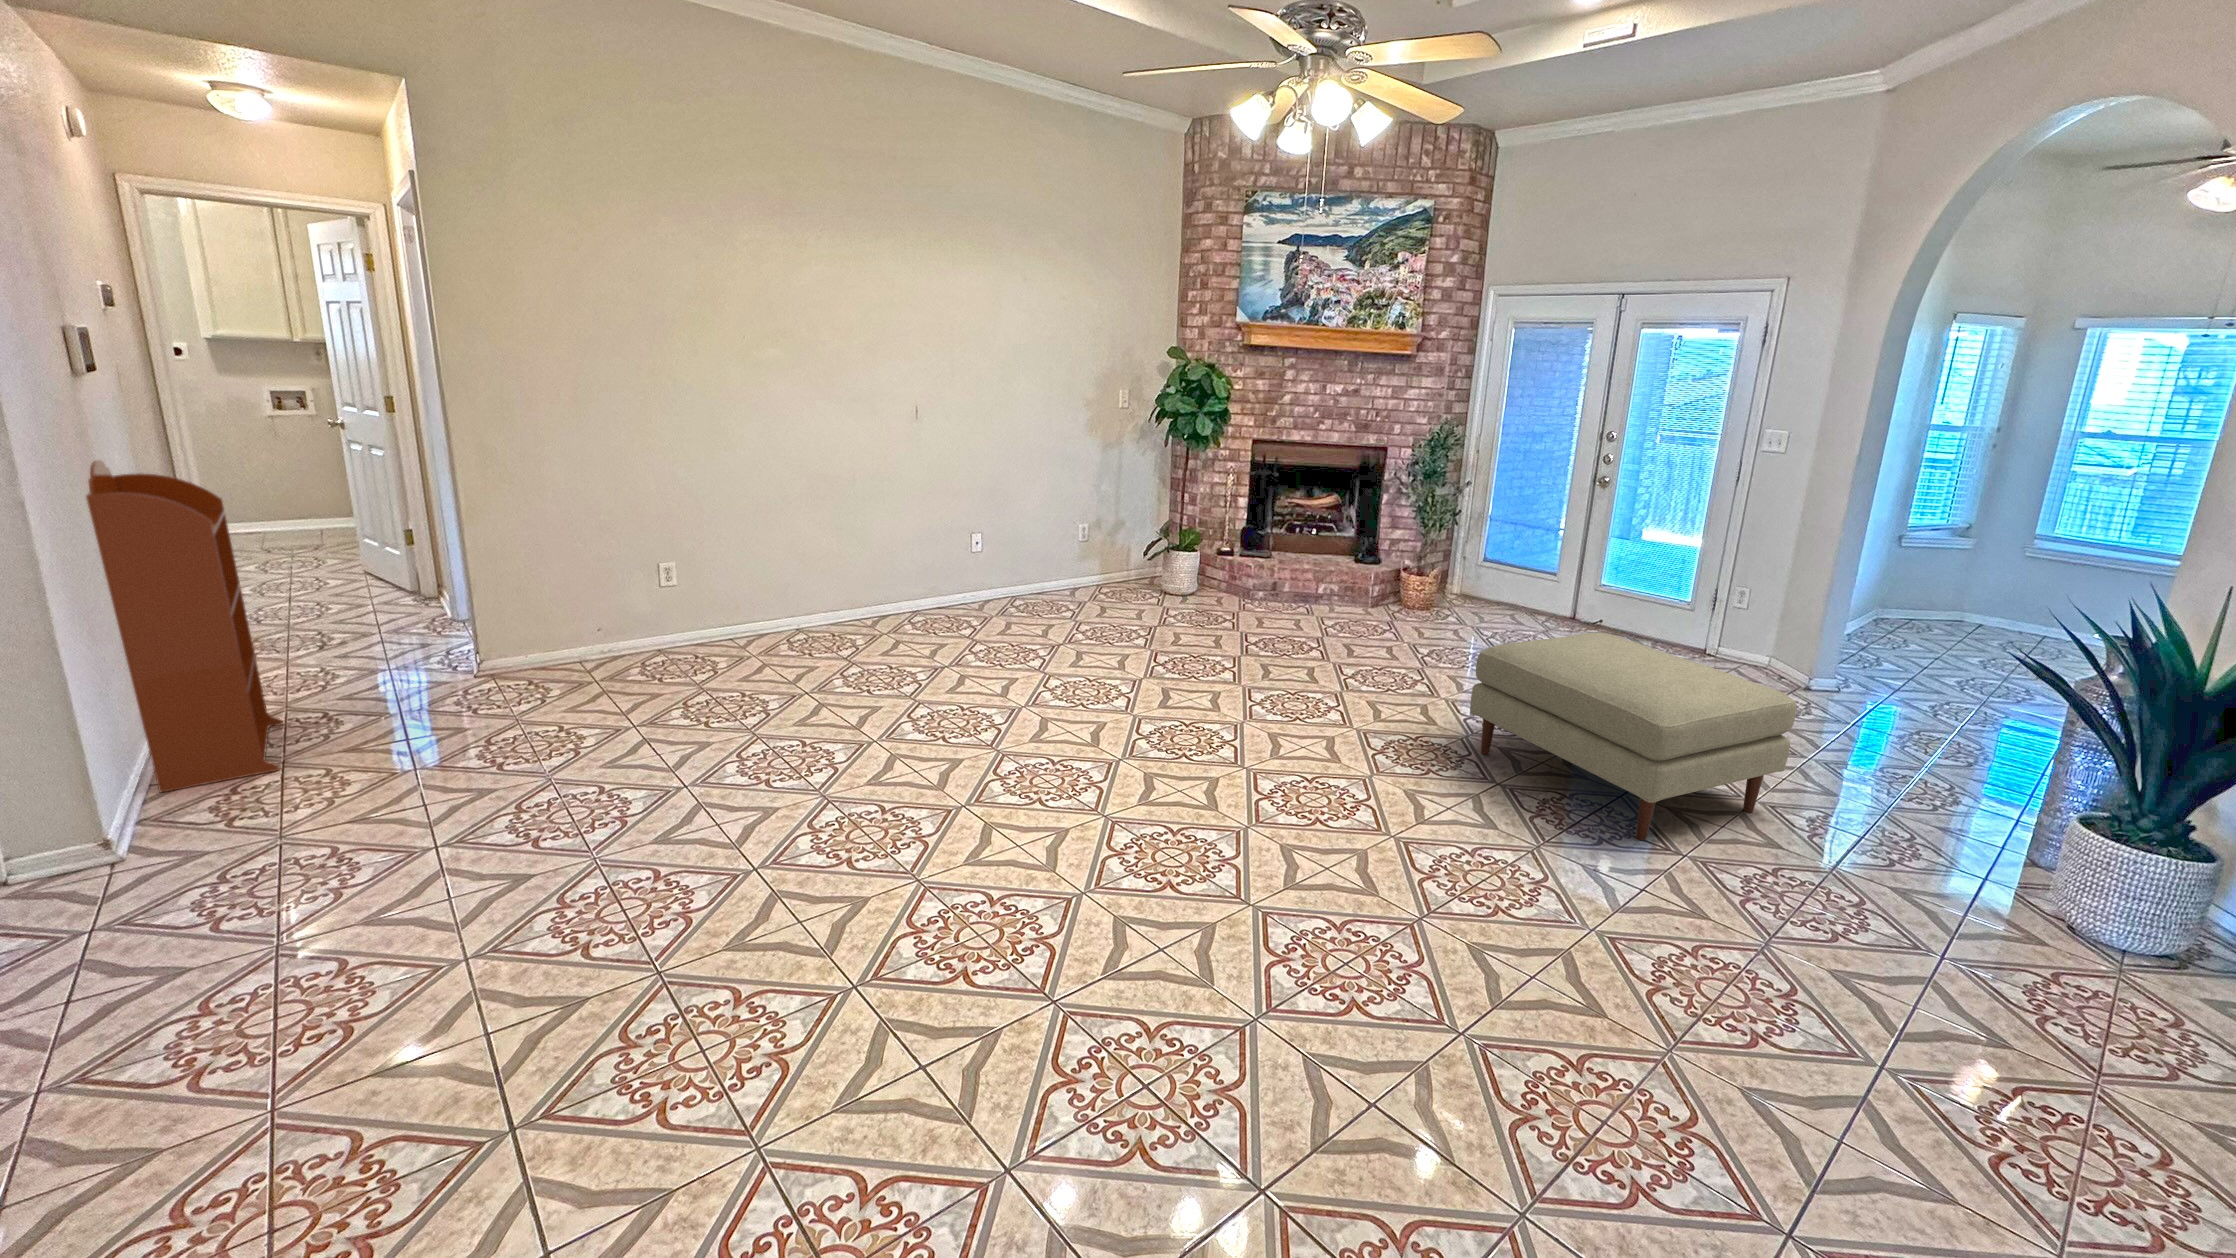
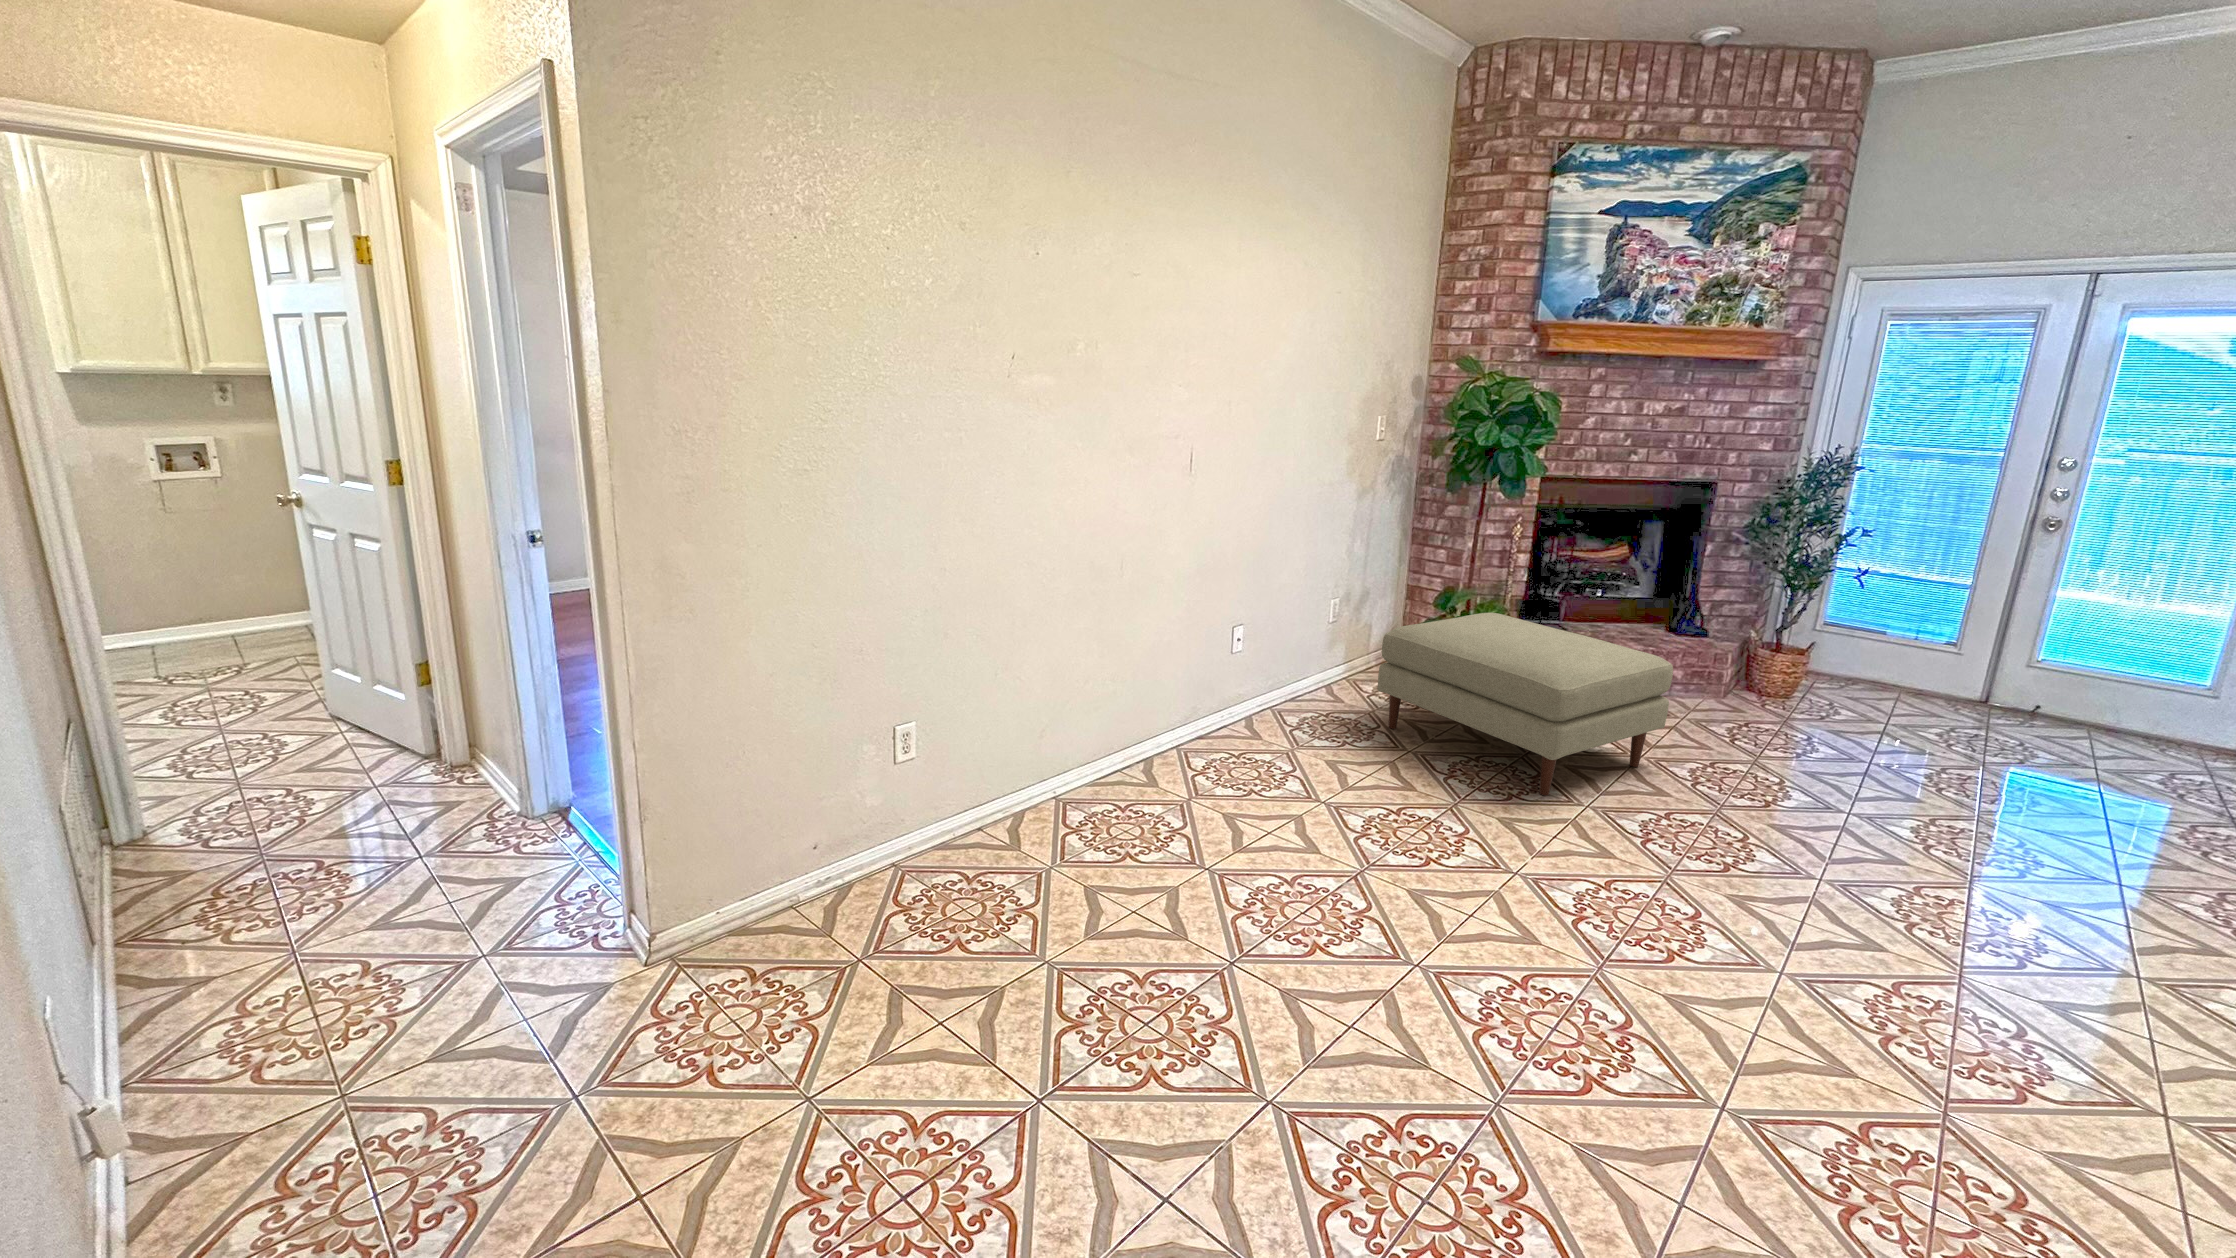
bookcase: present [86,460,283,792] -> none [61,499,250,822]

